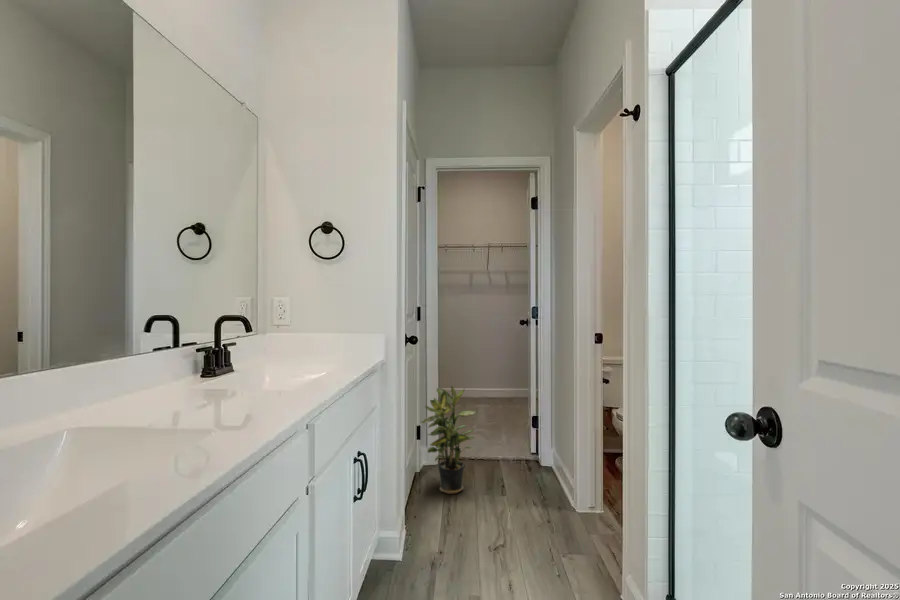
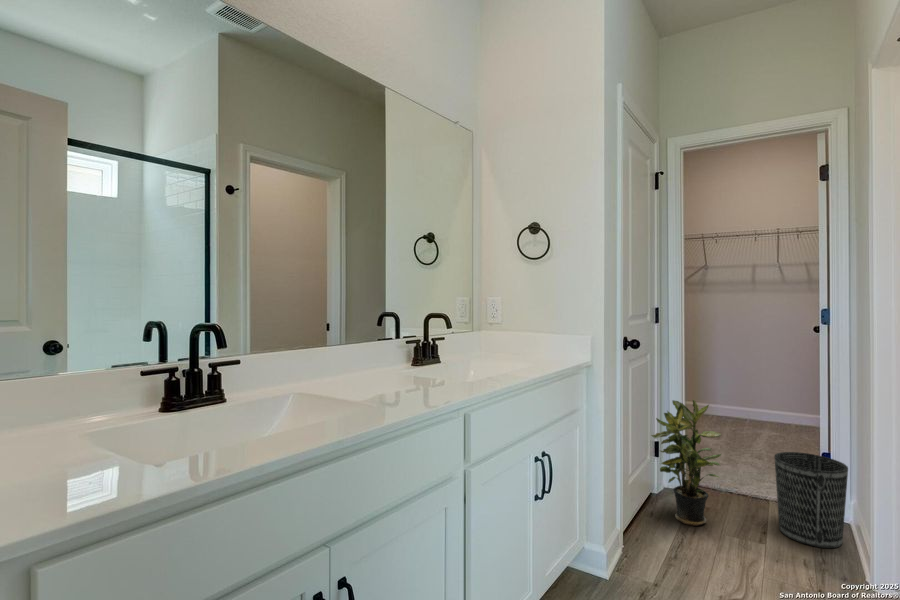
wastebasket: none [508,418,554,488] -> present [775,452,848,548]

